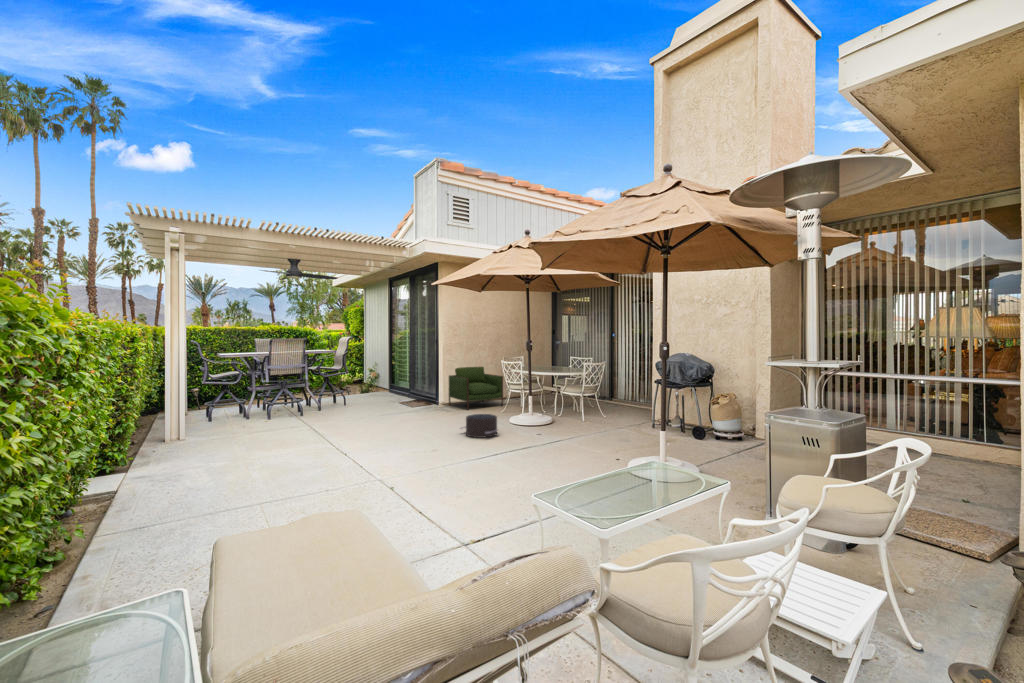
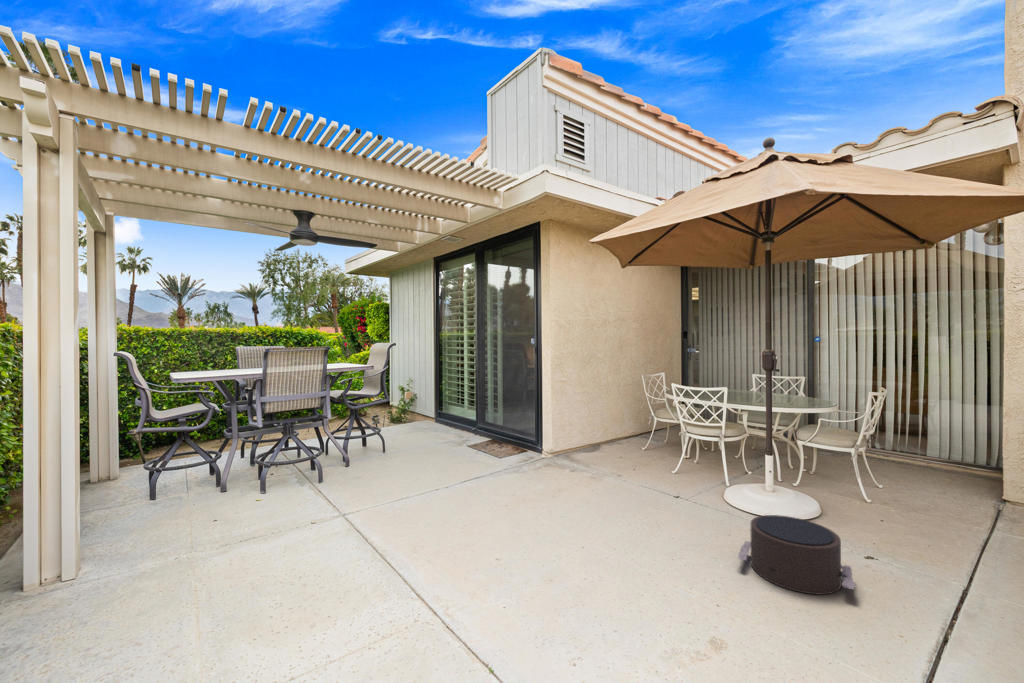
armchair: present [449,367,503,410] -> none [570,389,666,470]

